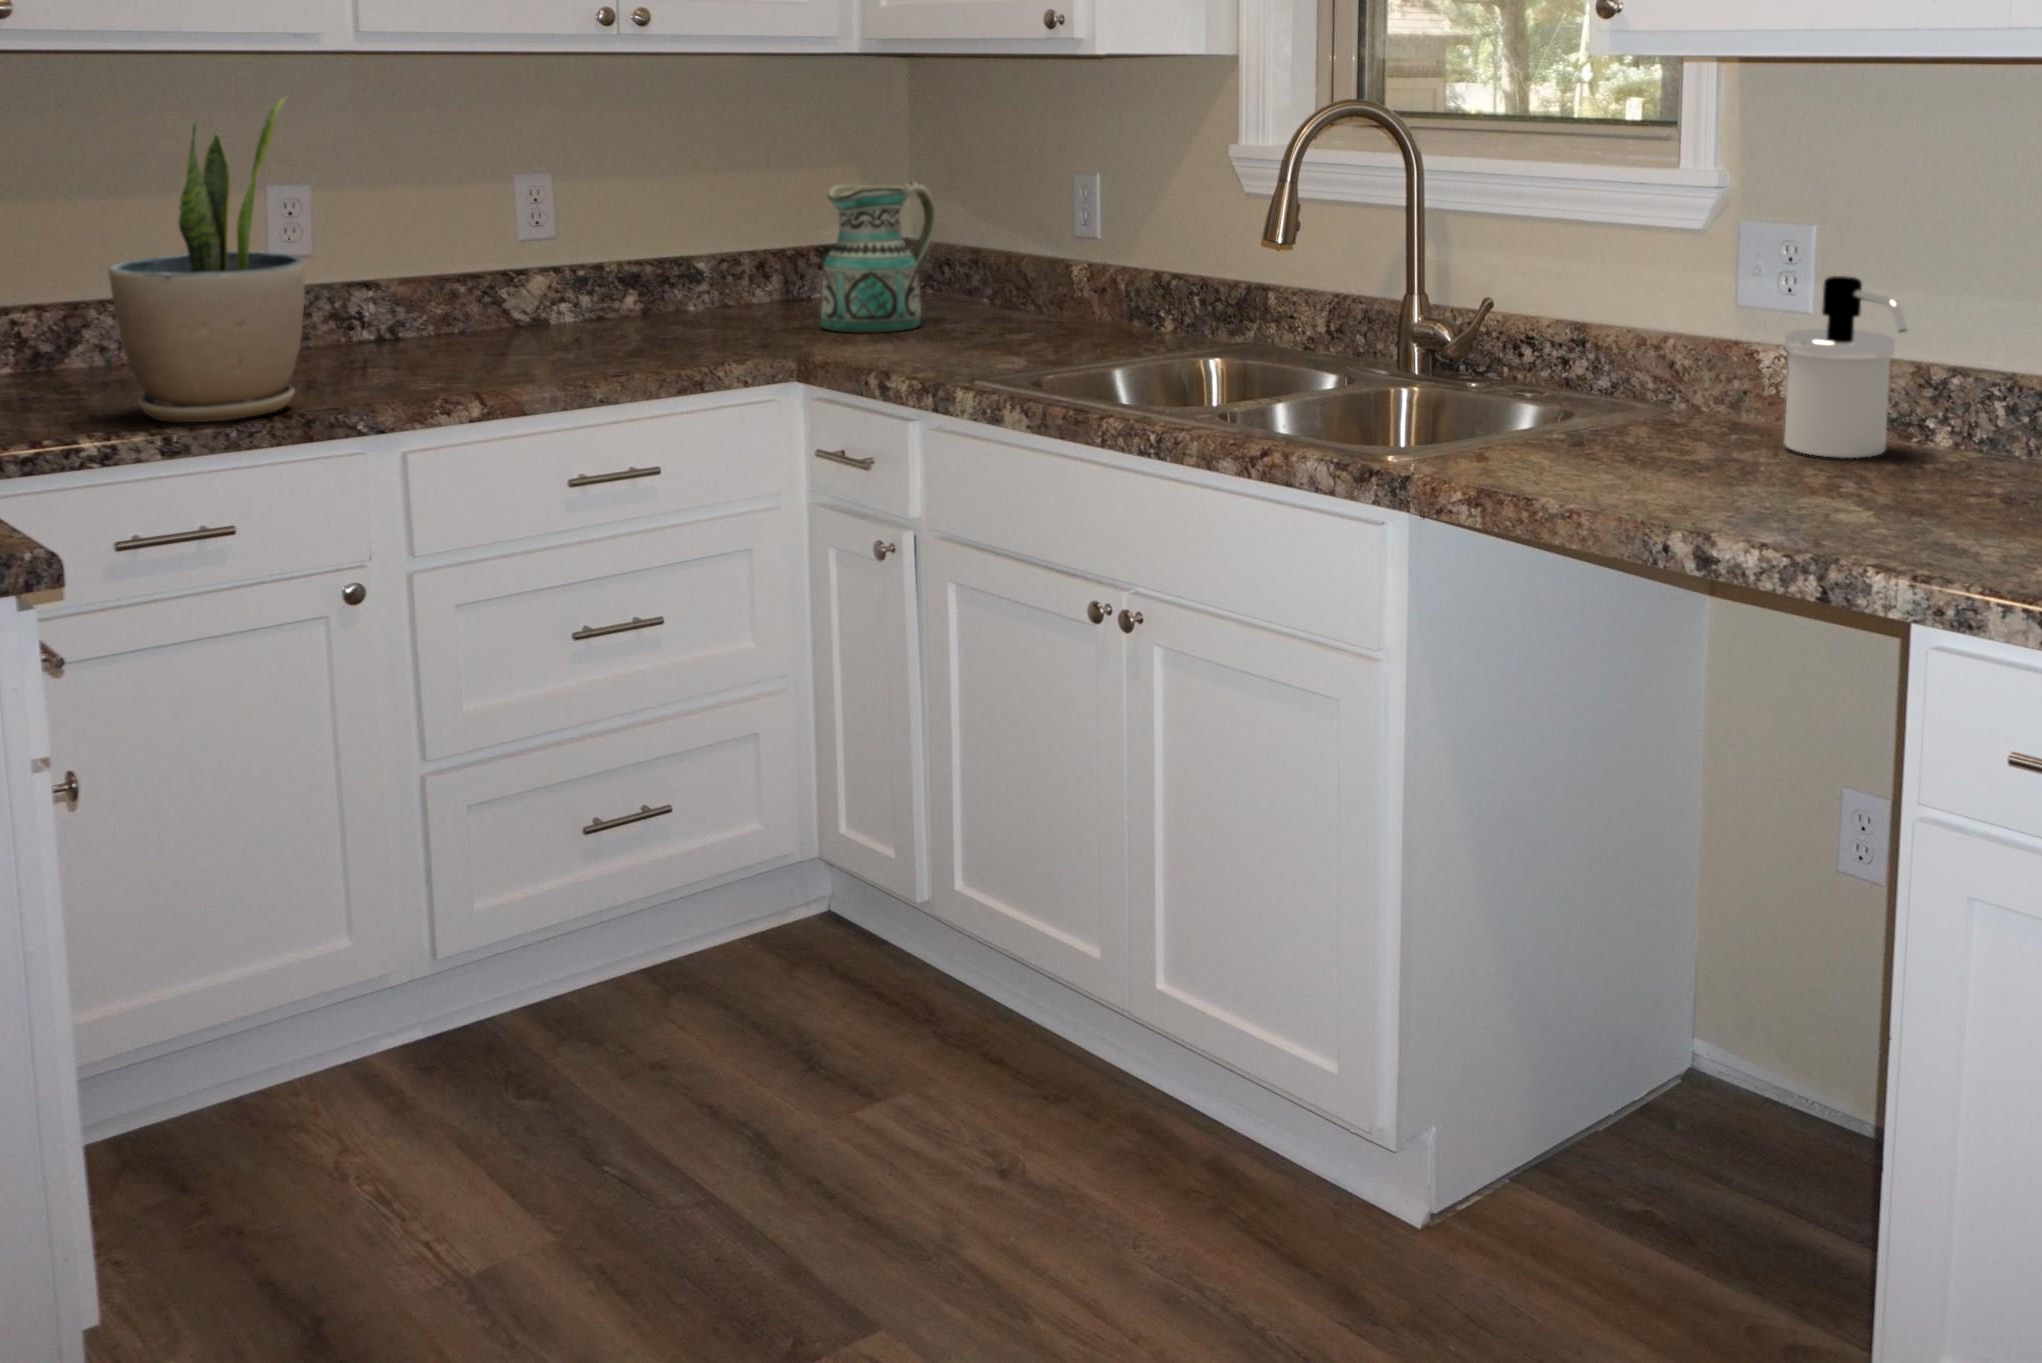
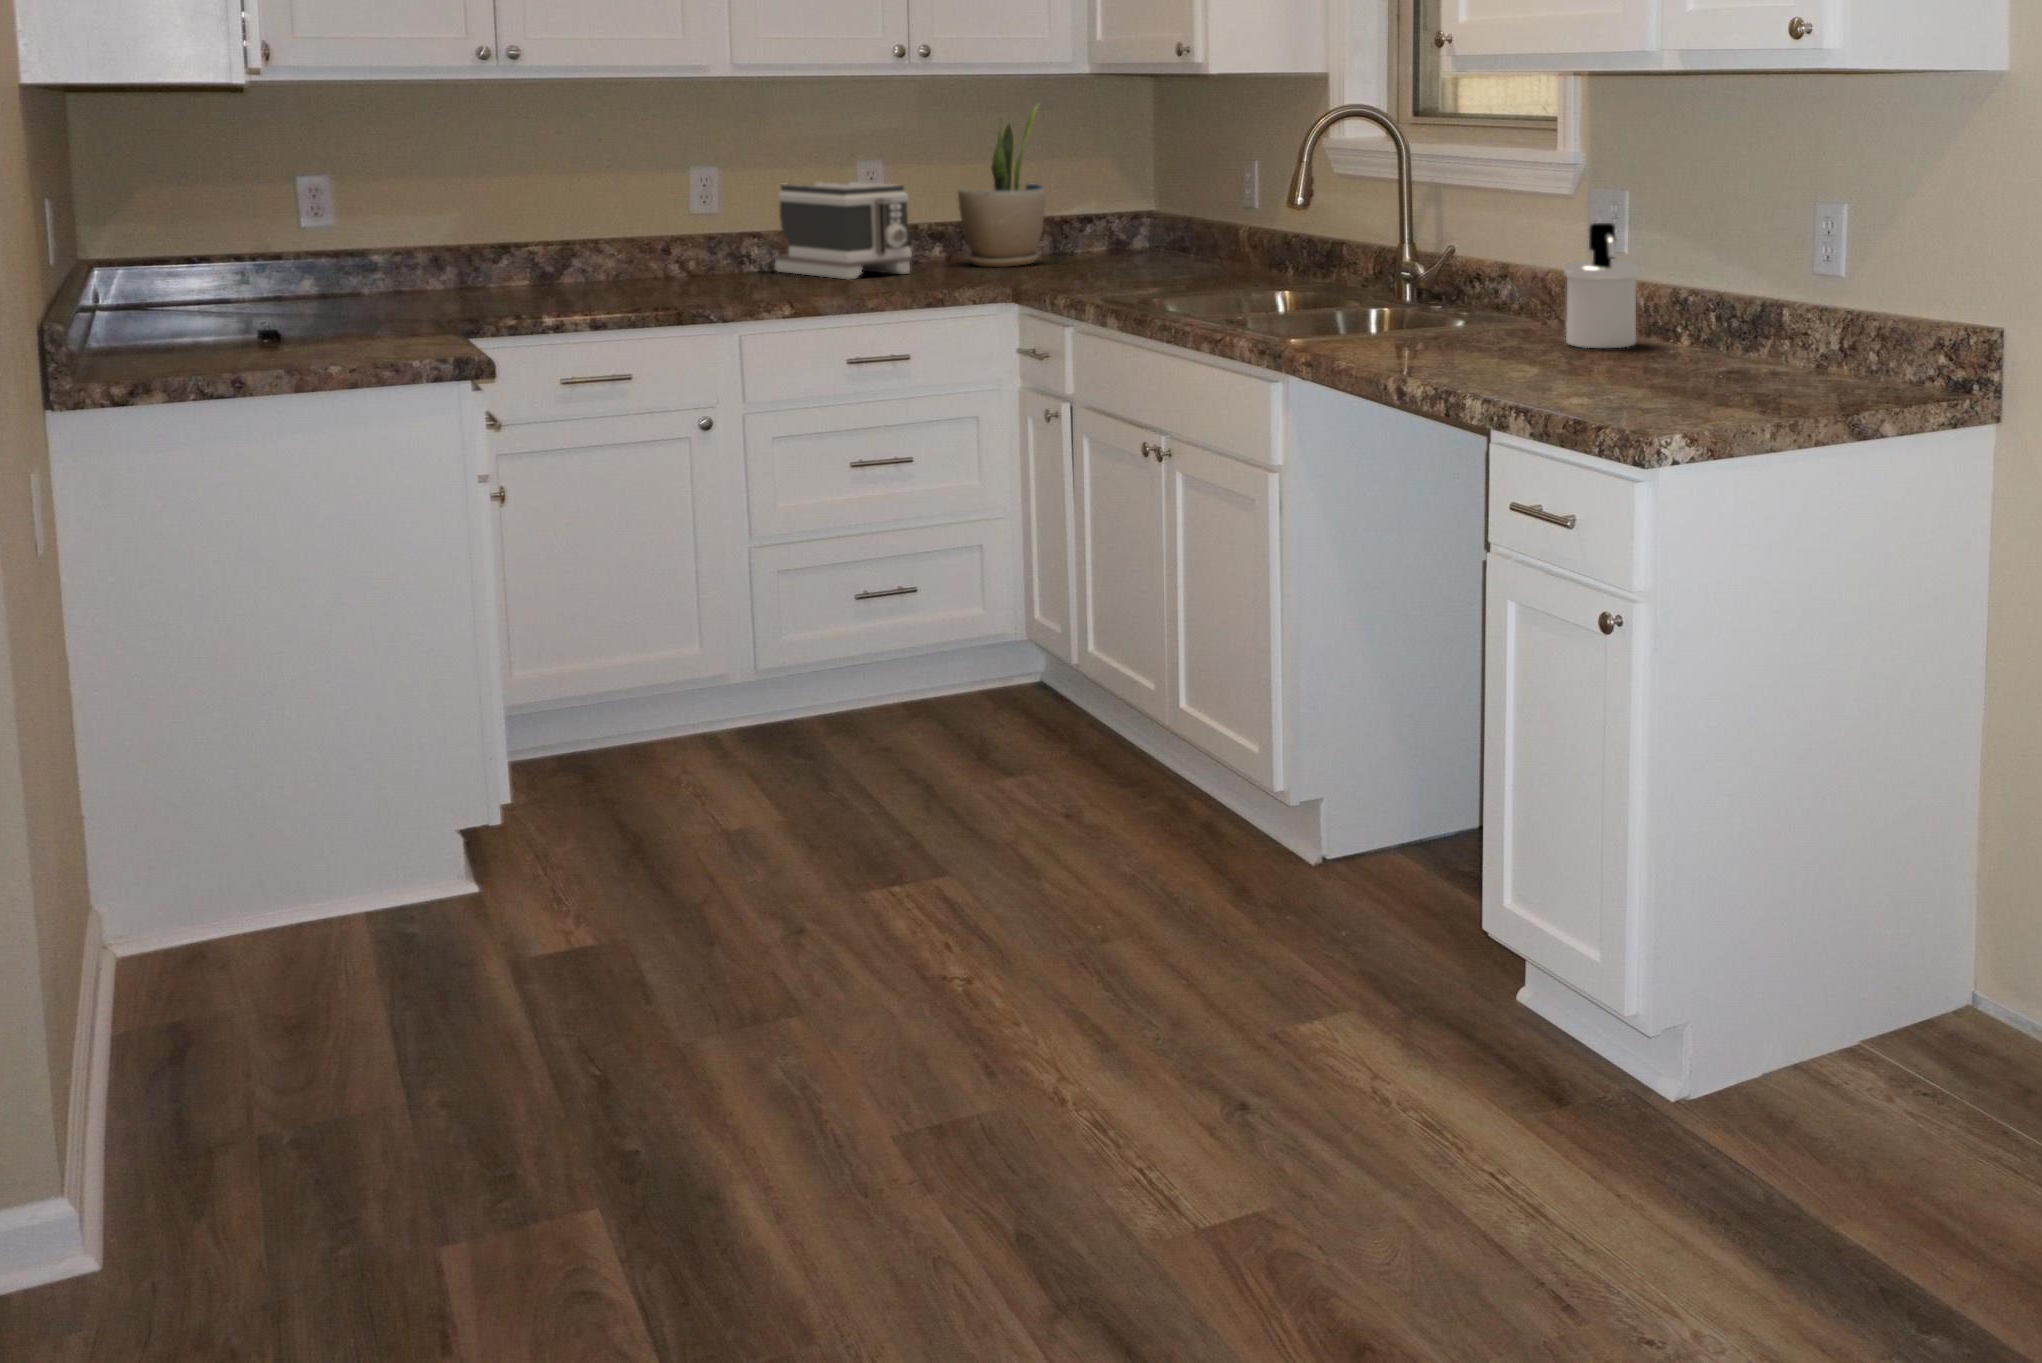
potted plant: present [109,98,305,422] -> present [958,106,1045,267]
ceramic pitcher: present [821,182,936,332] -> none [1059,165,1148,275]
toaster: none [389,204,610,348] -> present [775,182,912,279]

